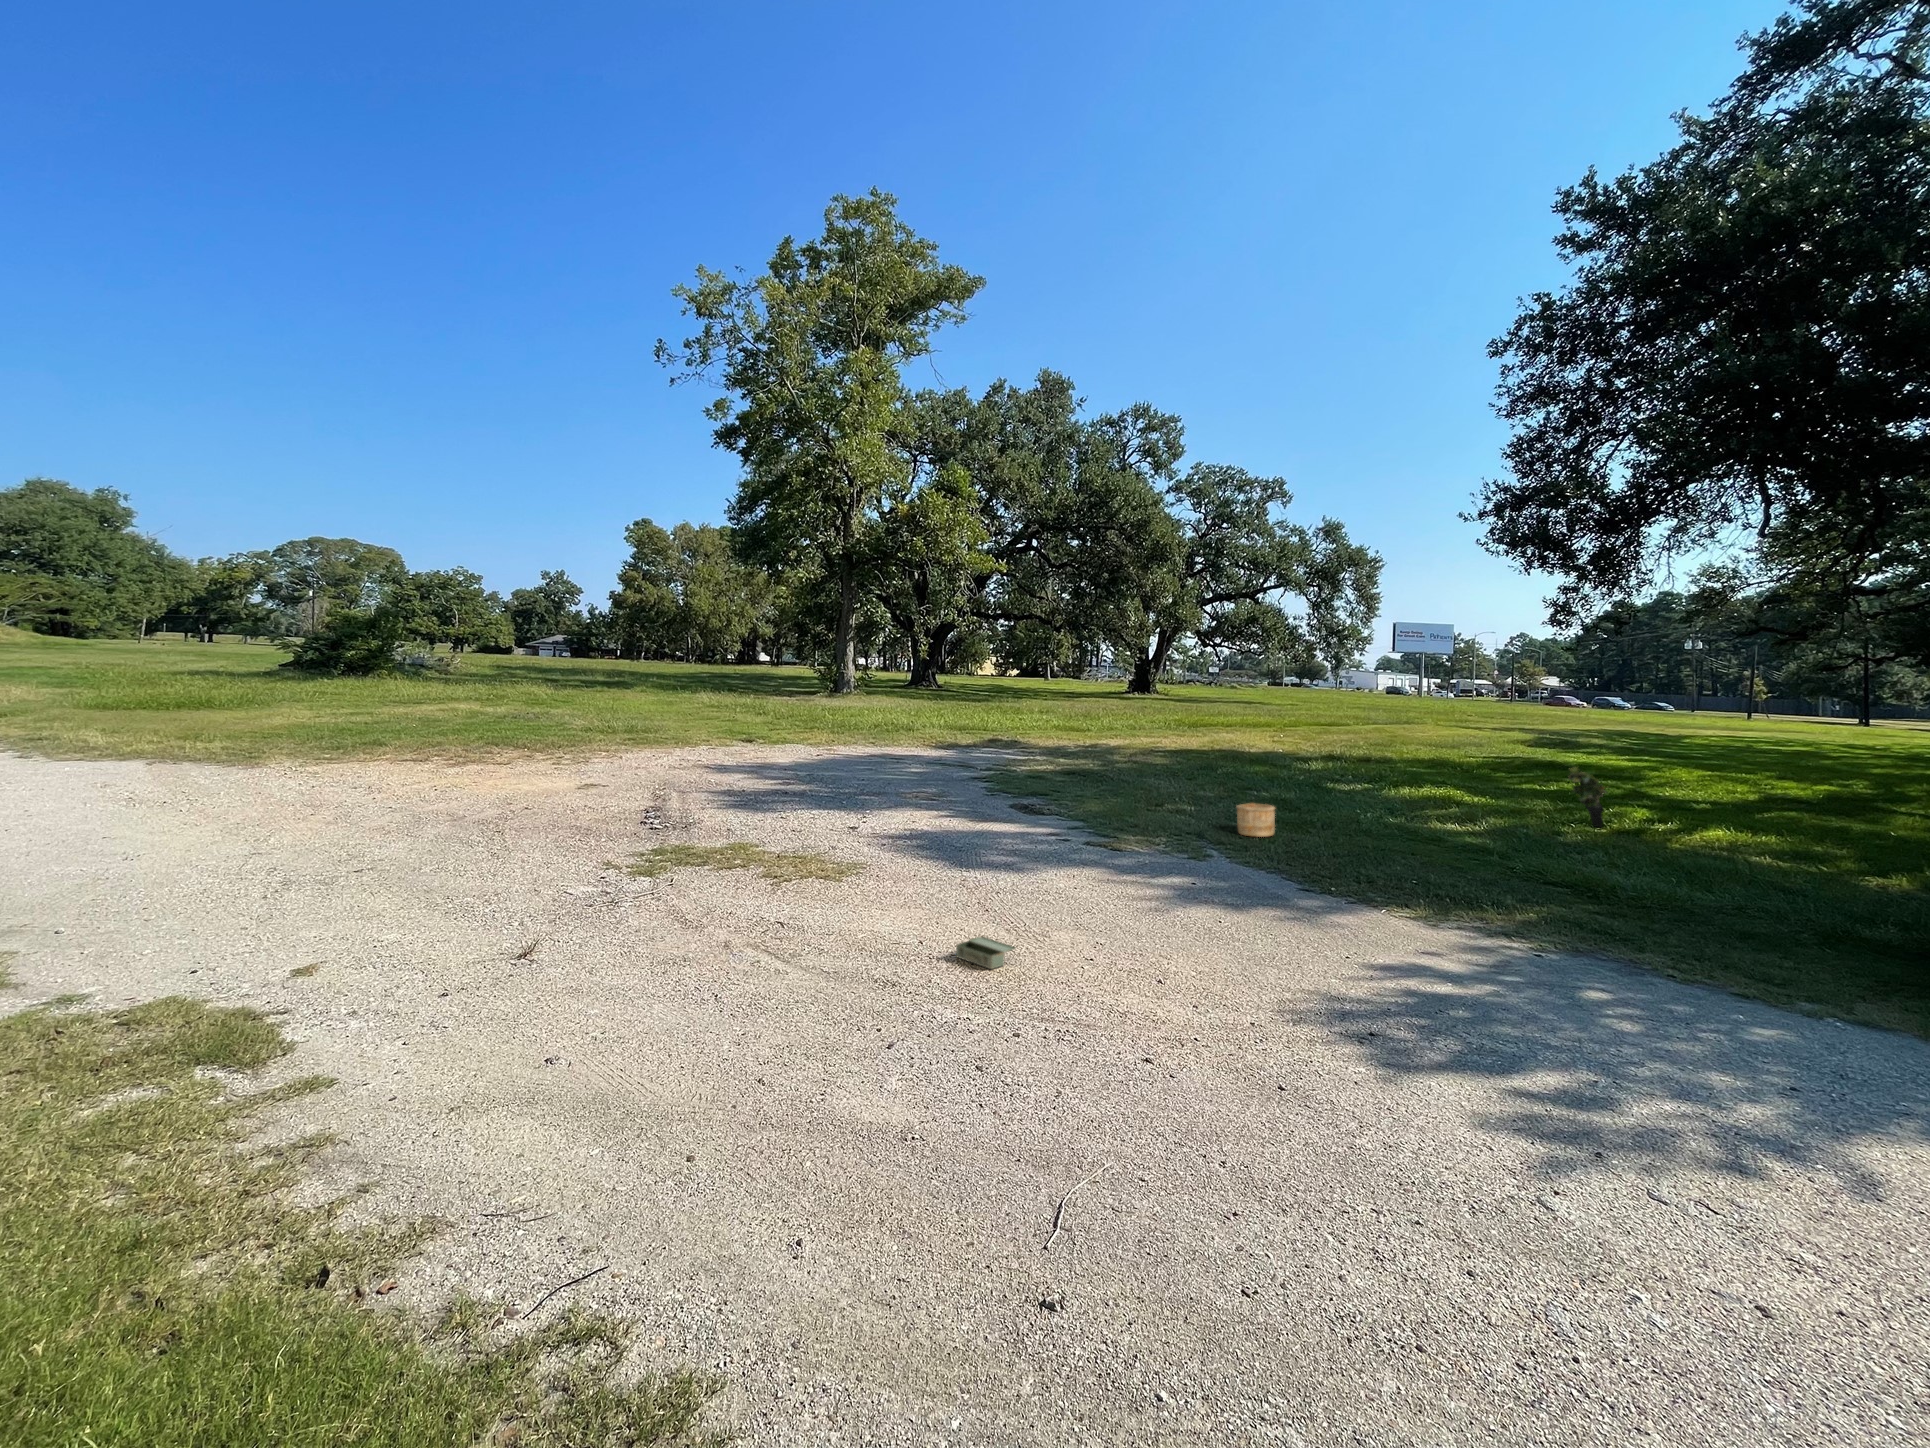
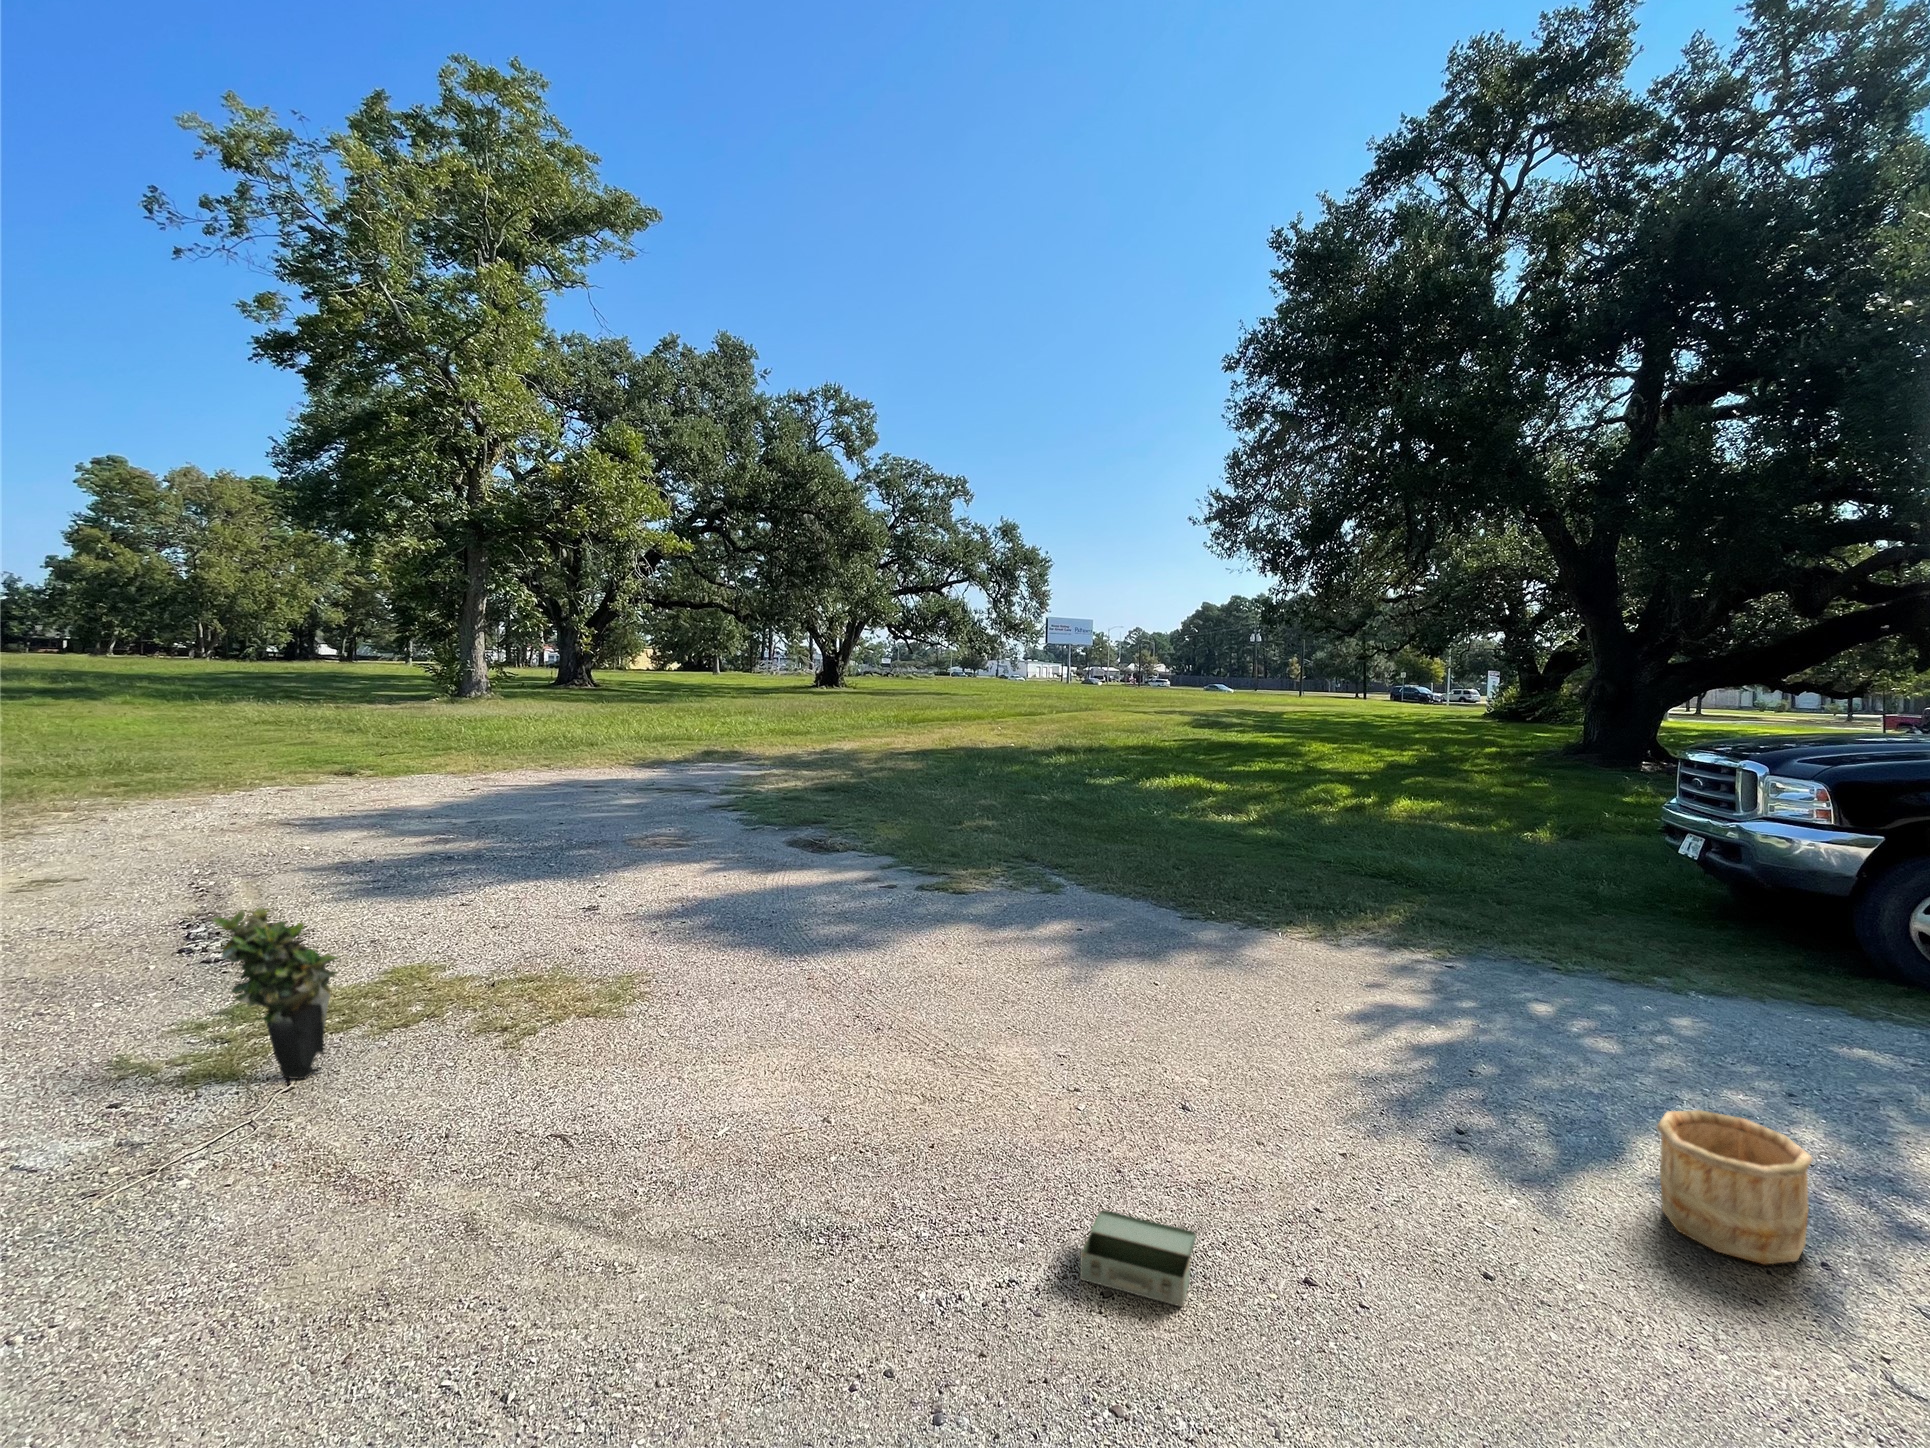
potted plant: present [1569,768,1607,827] -> present [212,907,338,1079]
wooden bucket: present [1237,803,1275,837] -> present [1657,1110,1812,1264]

